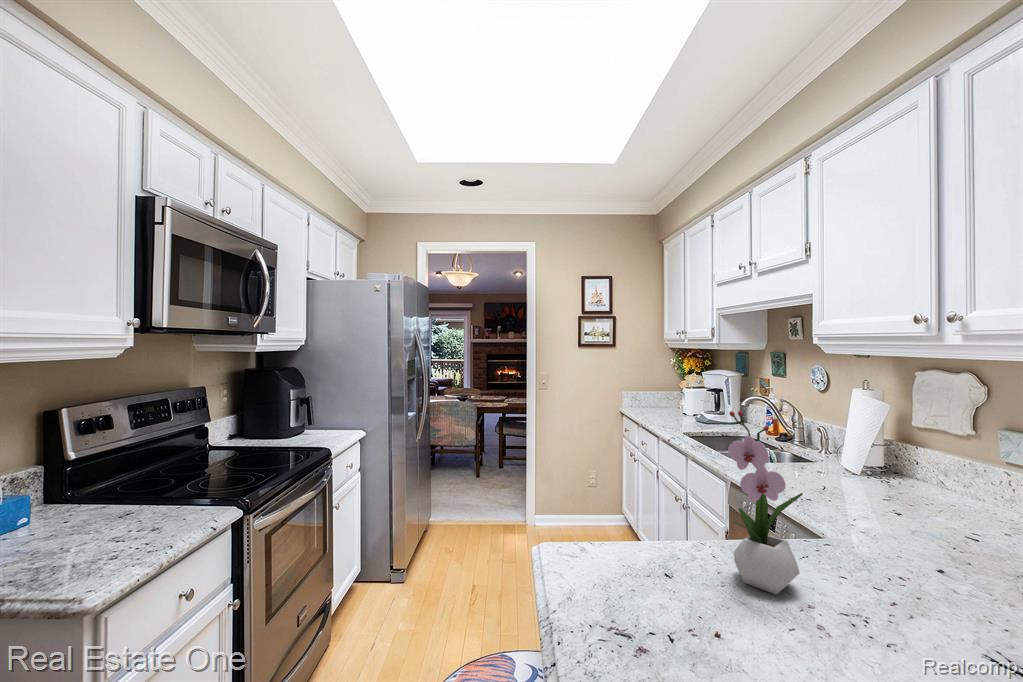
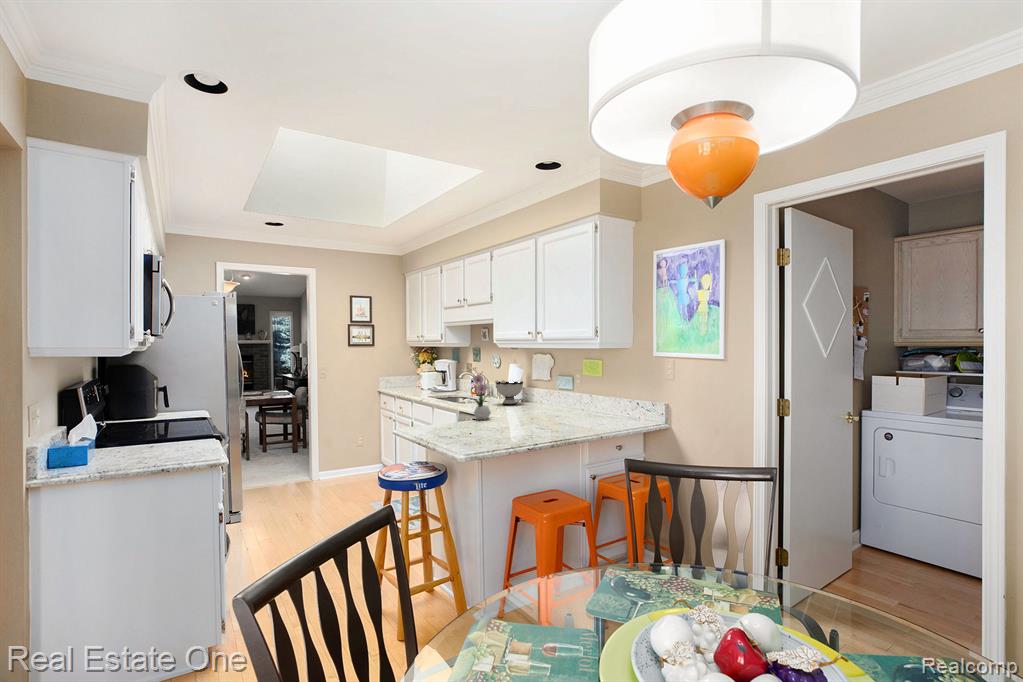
bowl: none [821,429,910,499] -> present [496,380,523,405]

